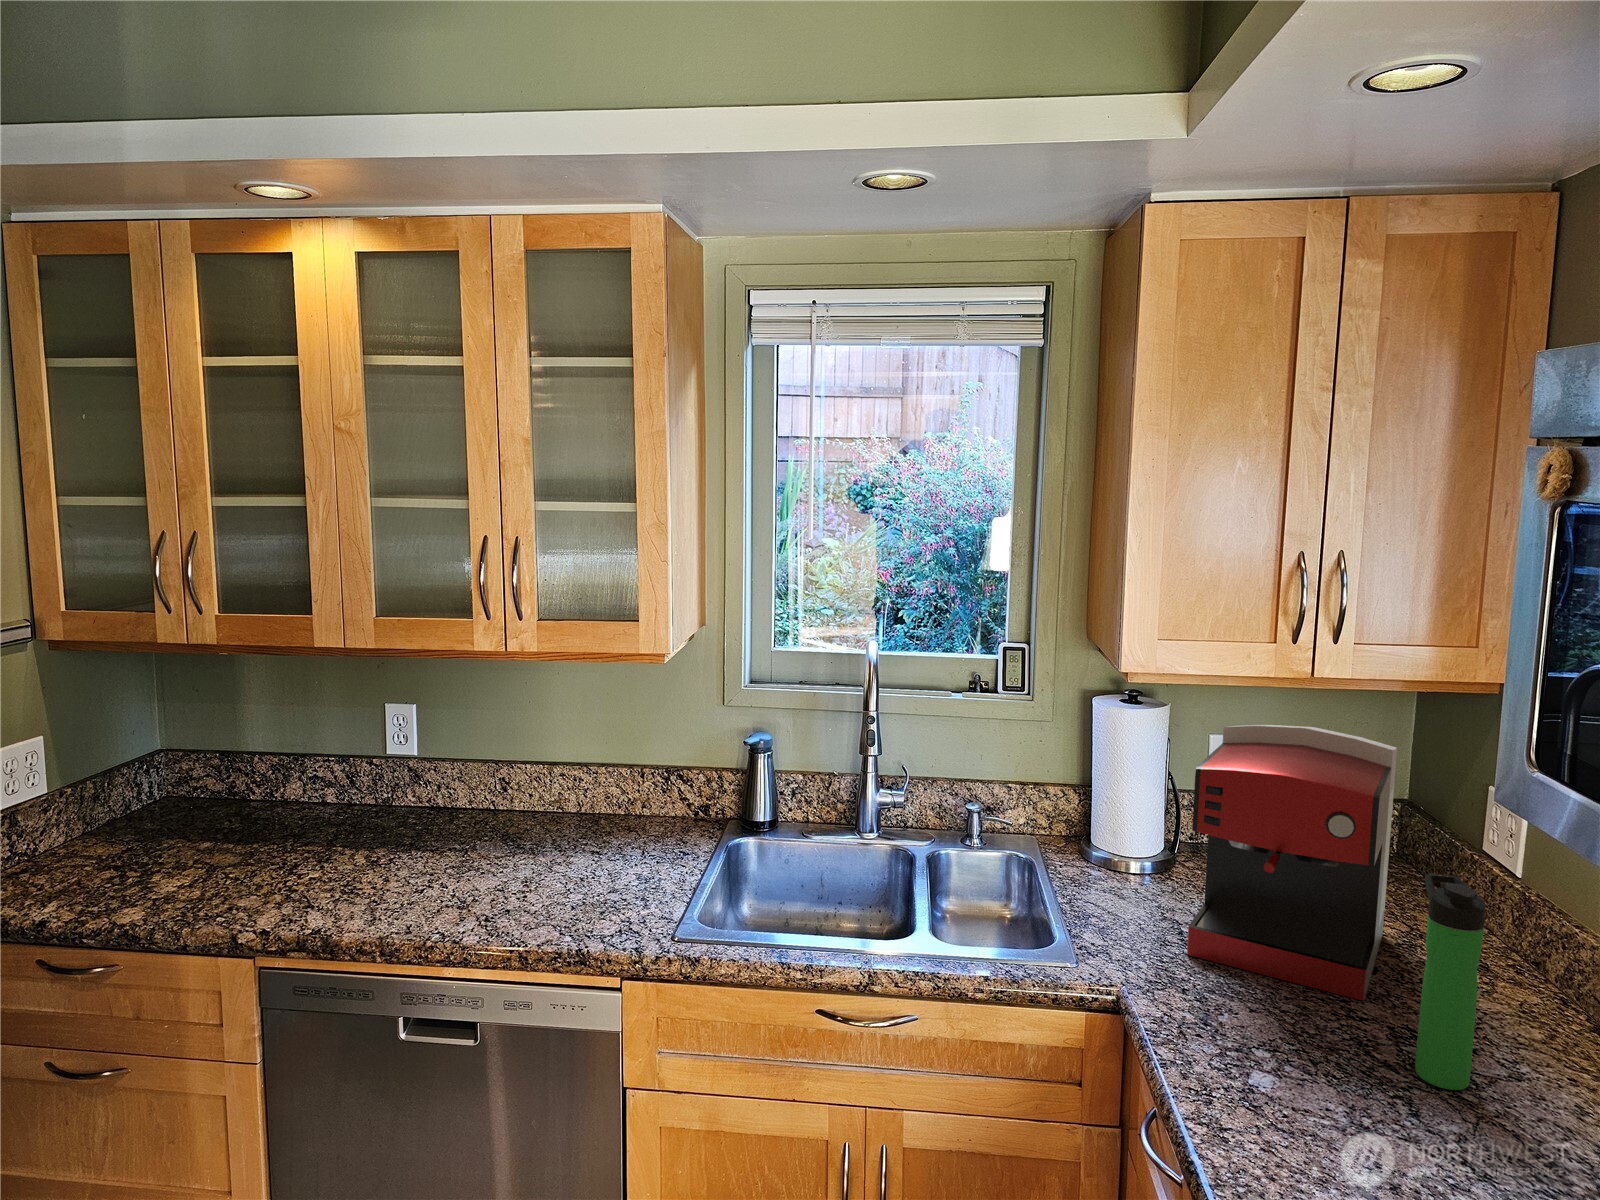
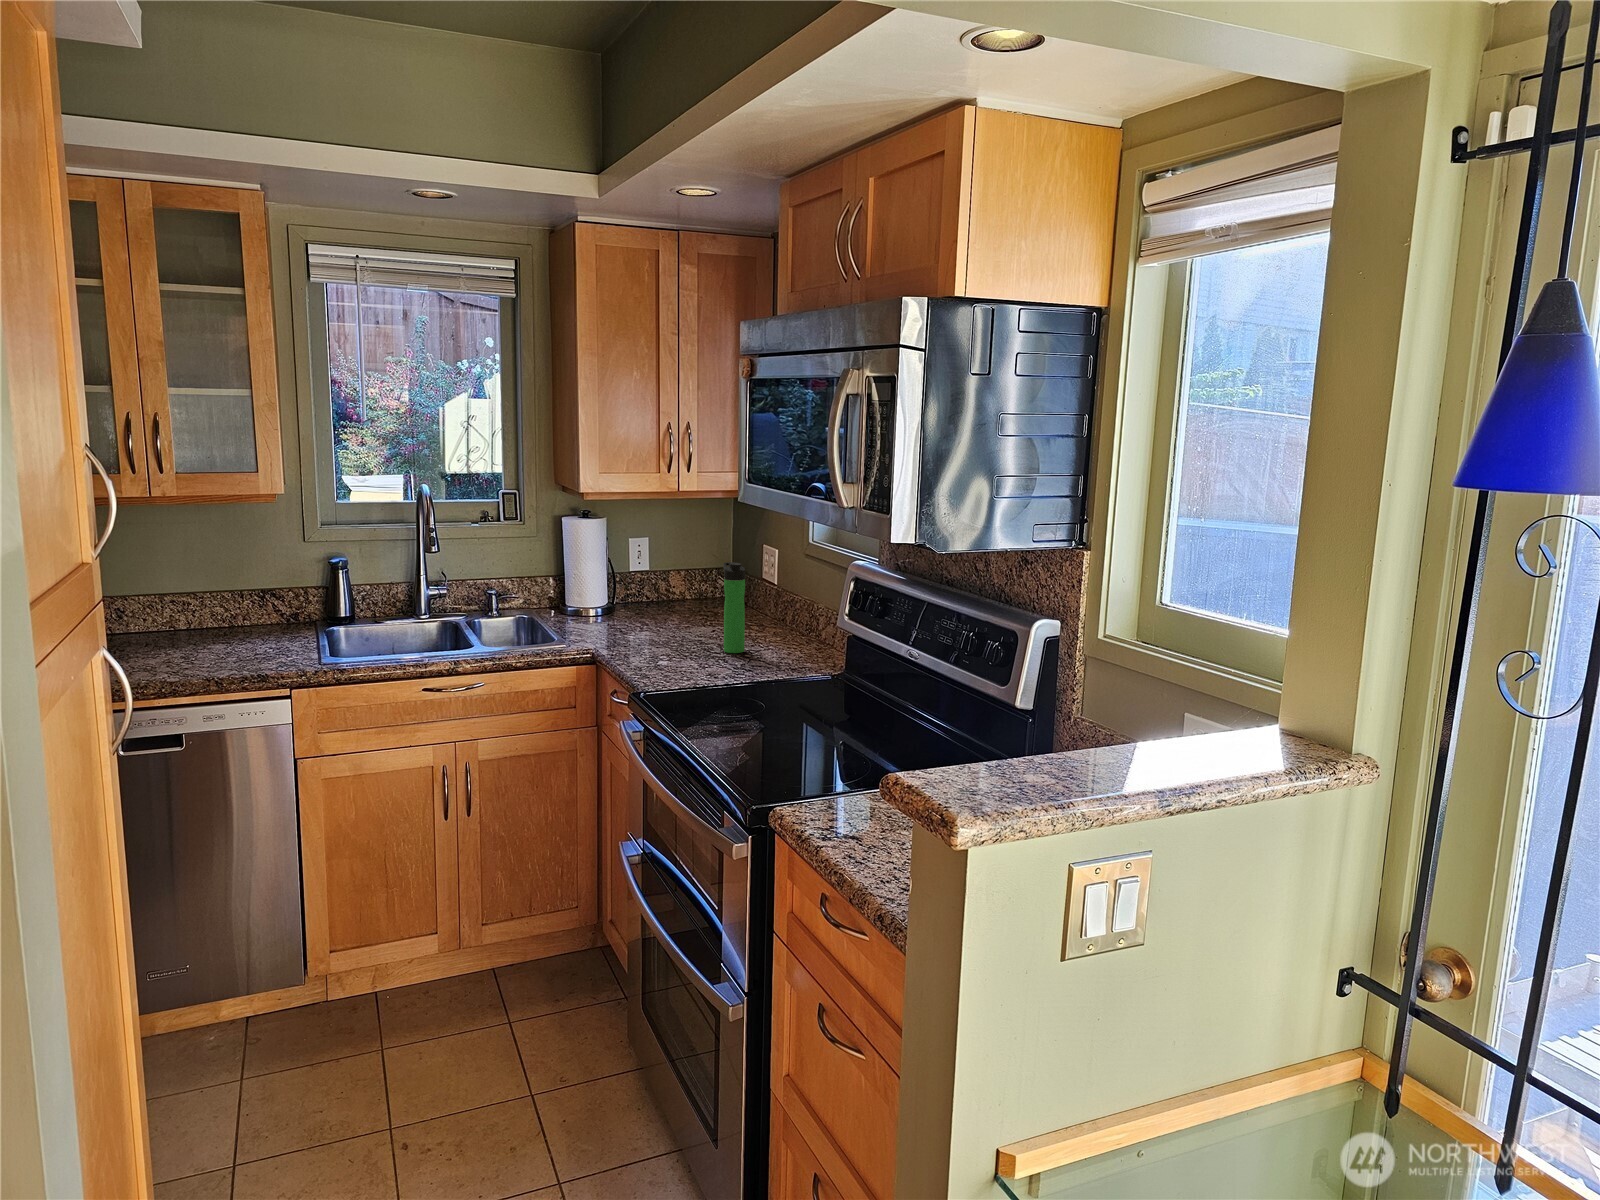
coffee maker: present [1187,725,1397,1000] -> none [622,515,719,638]

